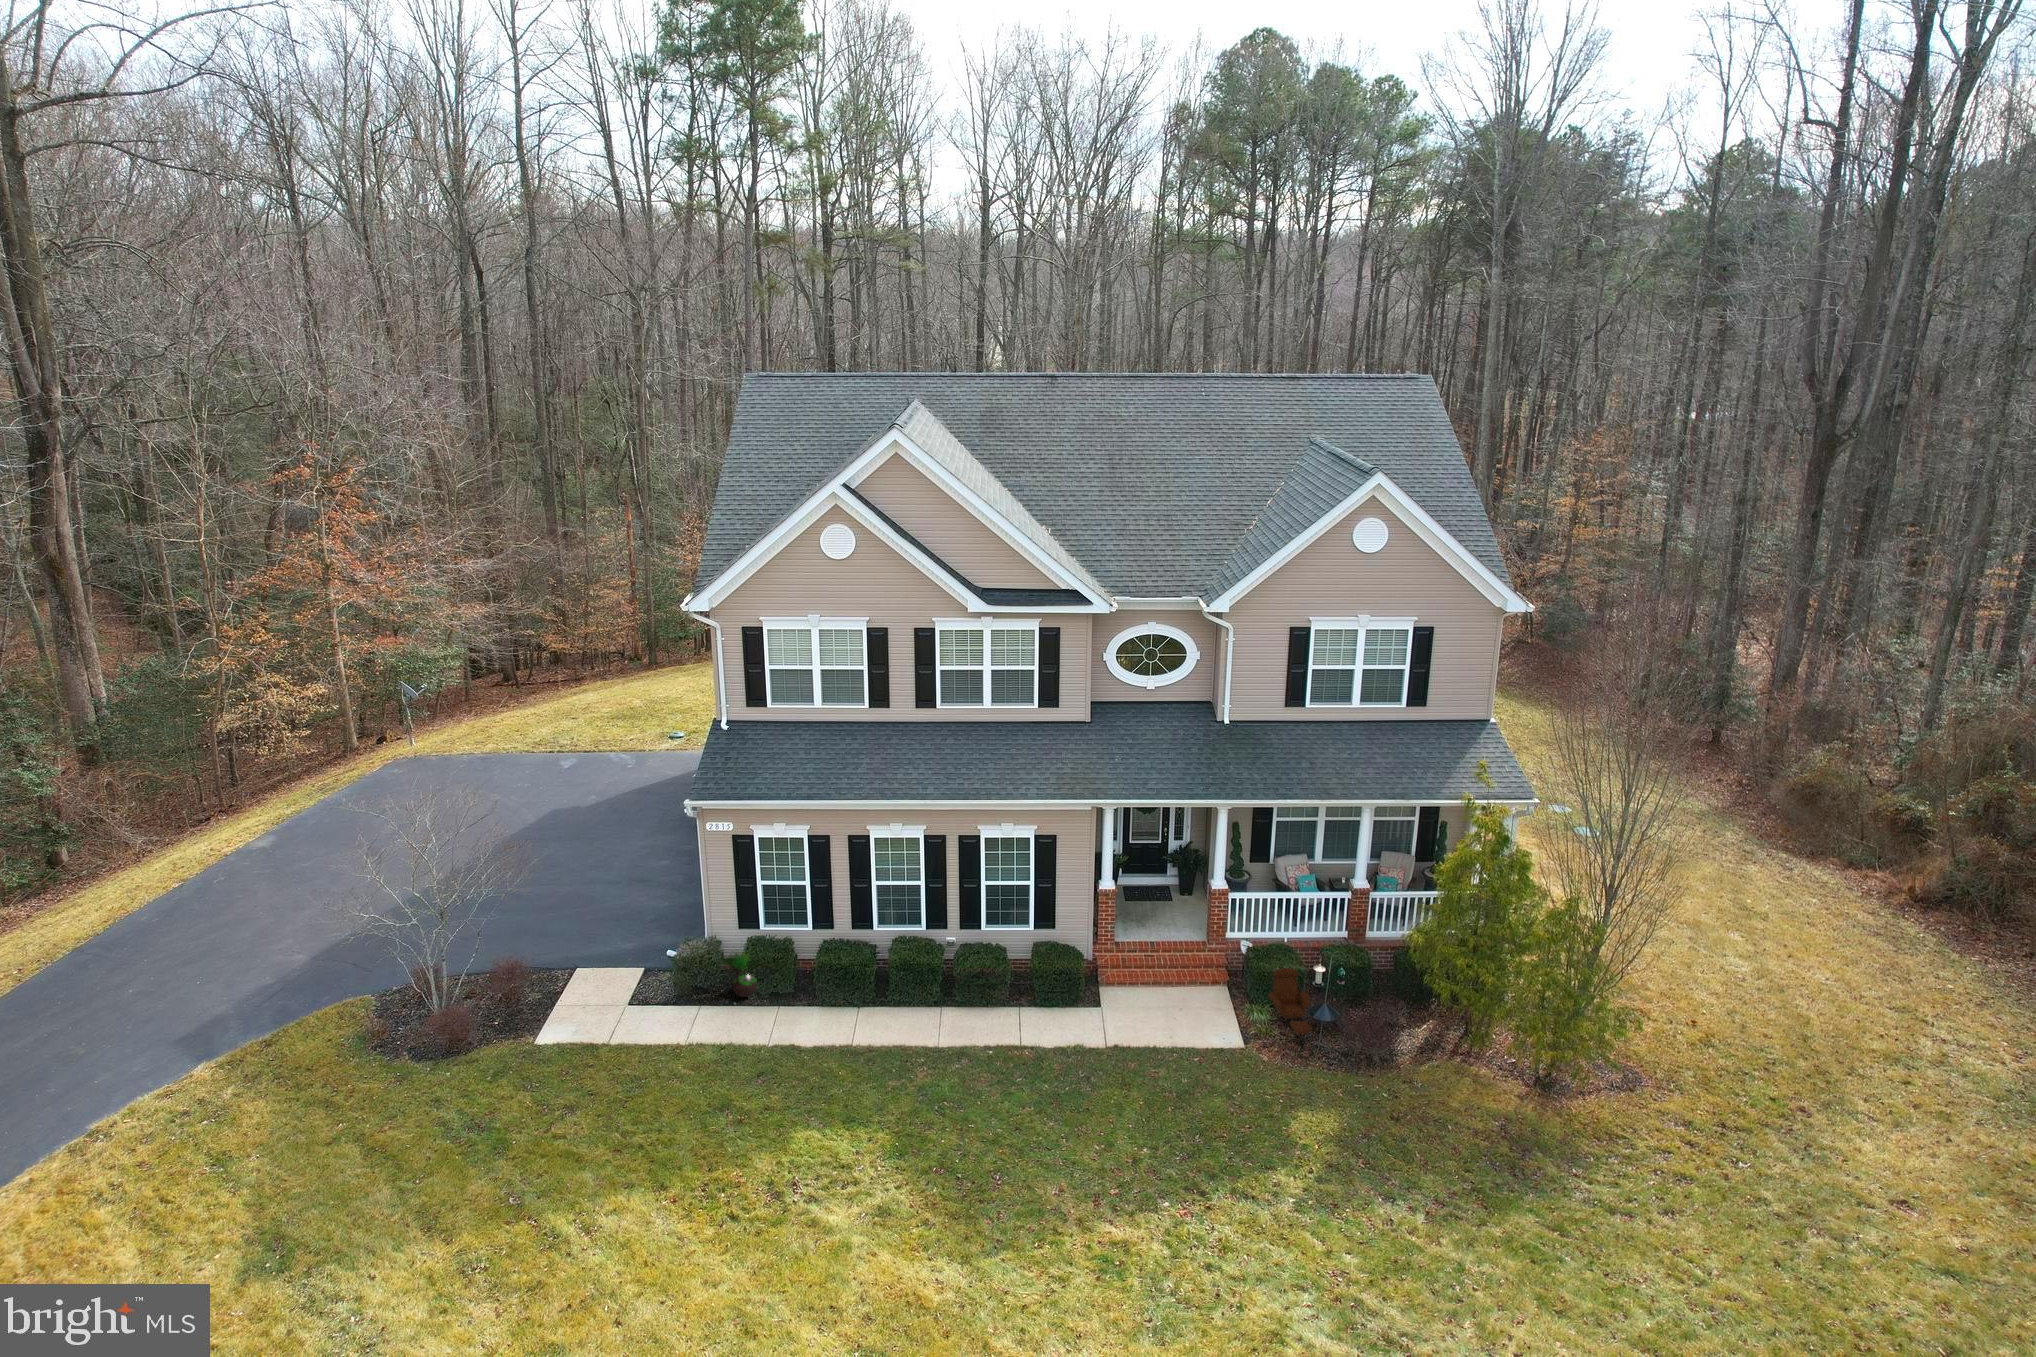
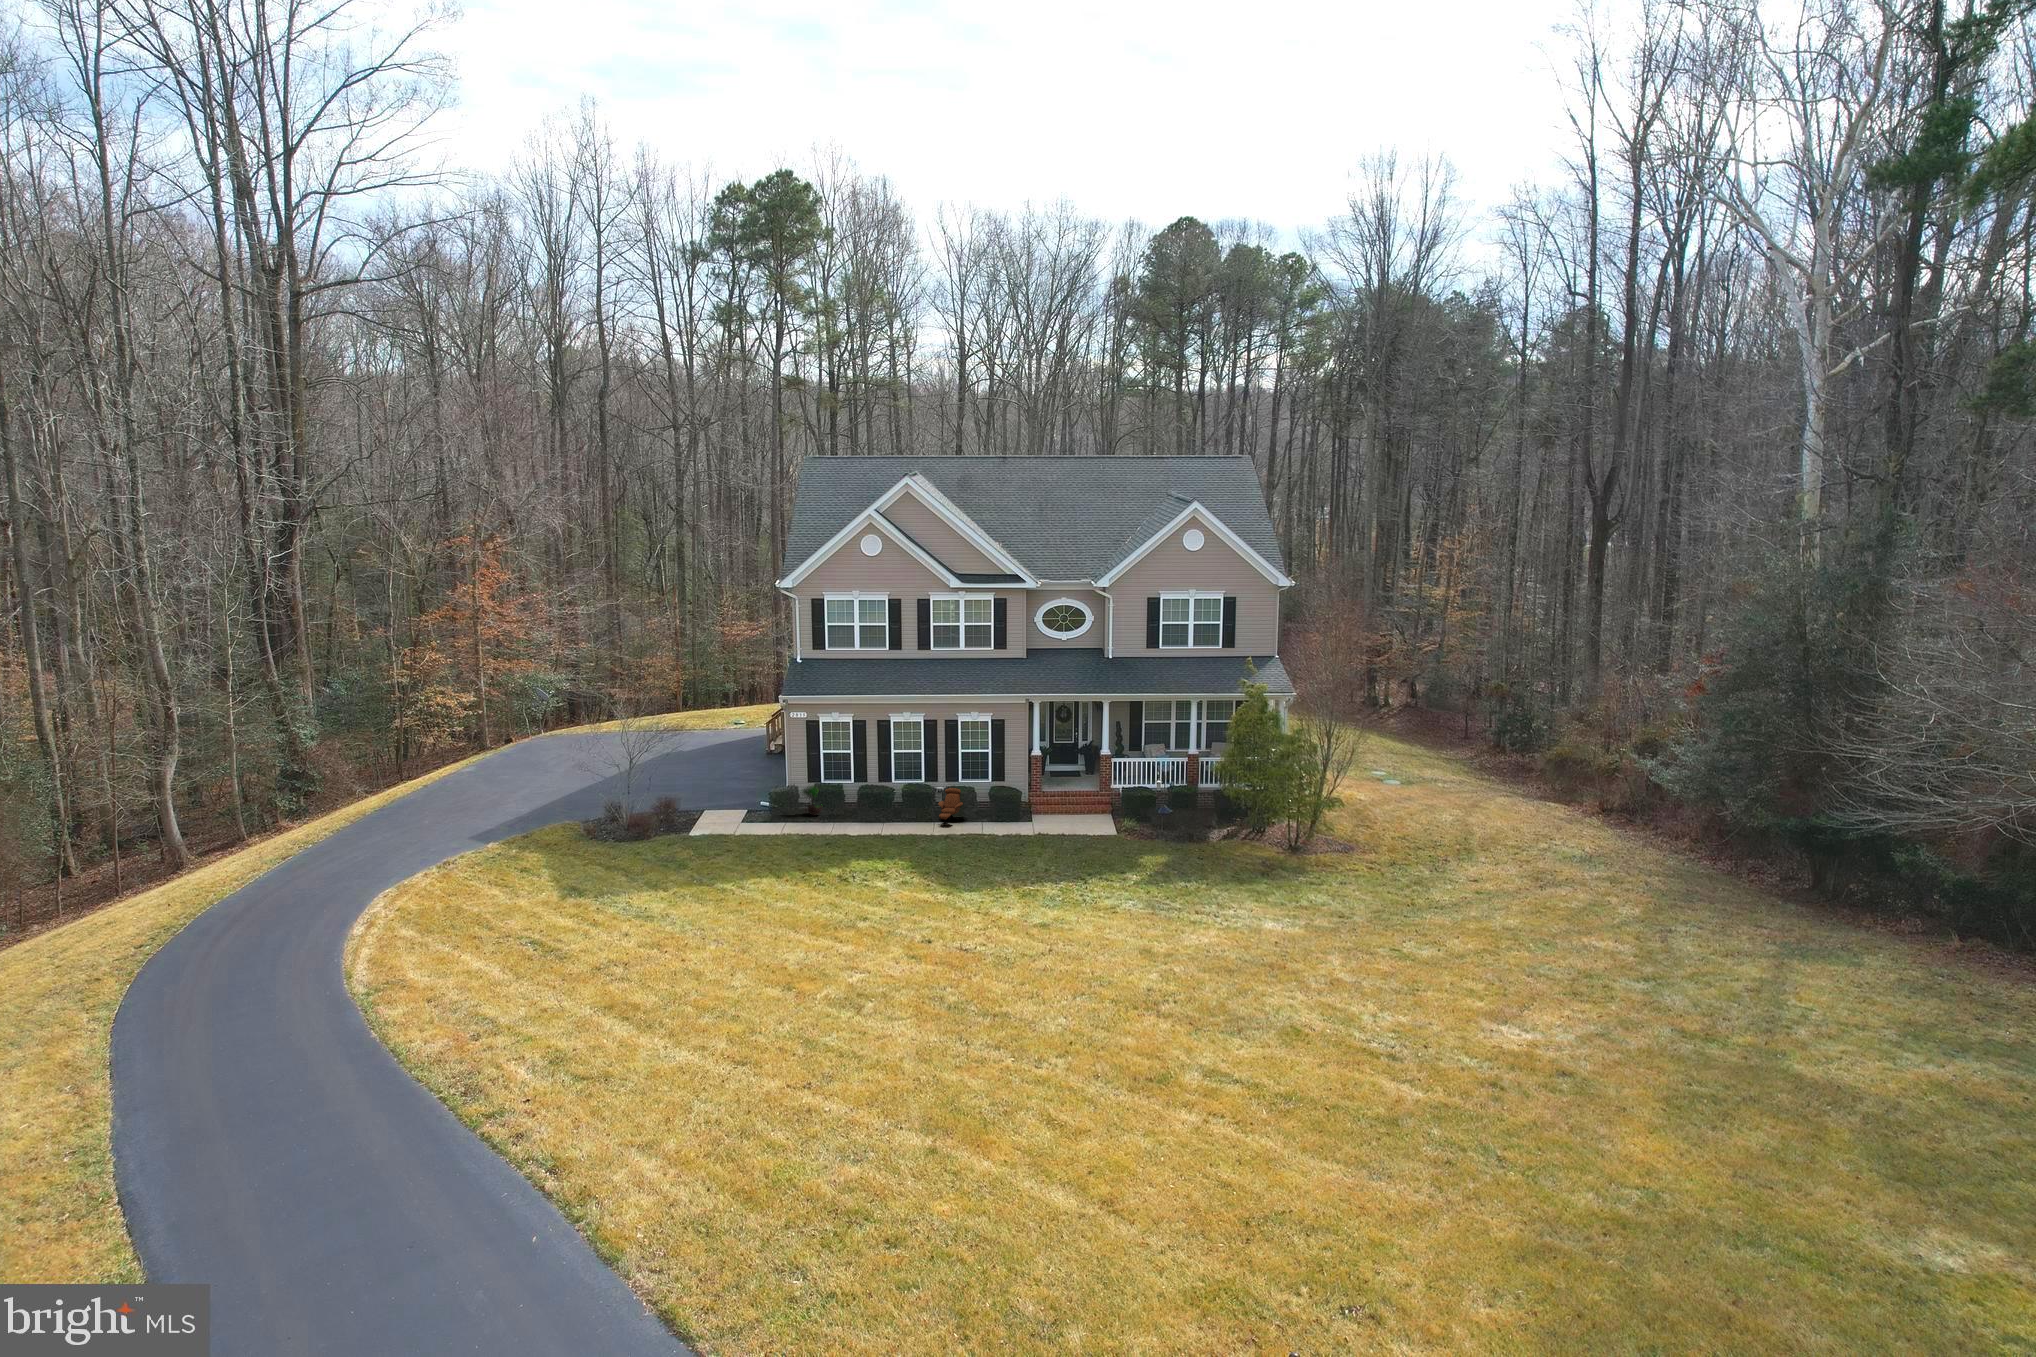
lounge chair: present [1268,968,1310,1041] -> present [938,788,963,827]

